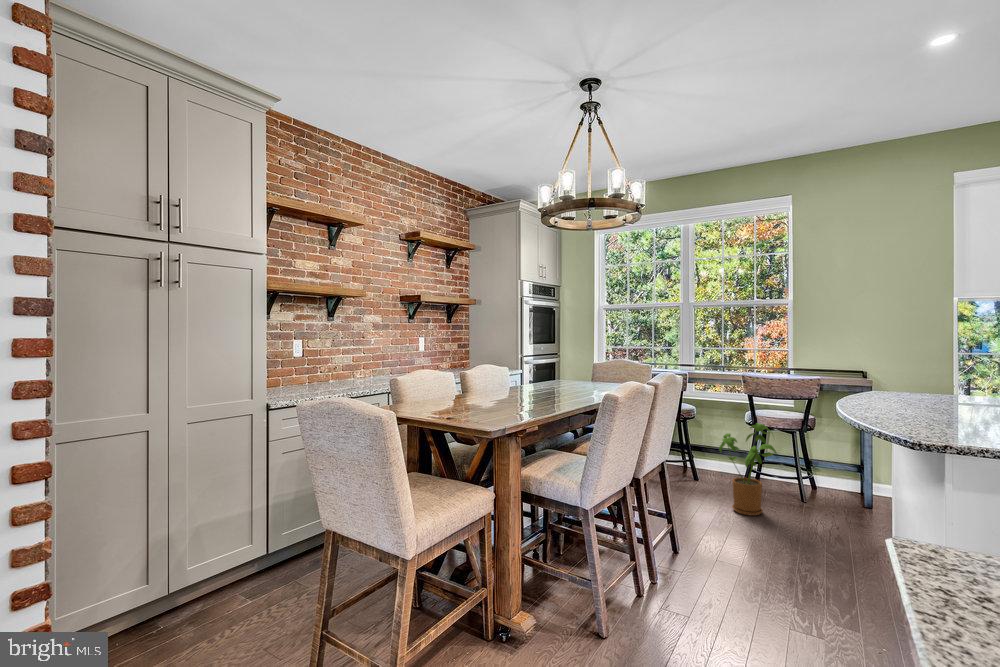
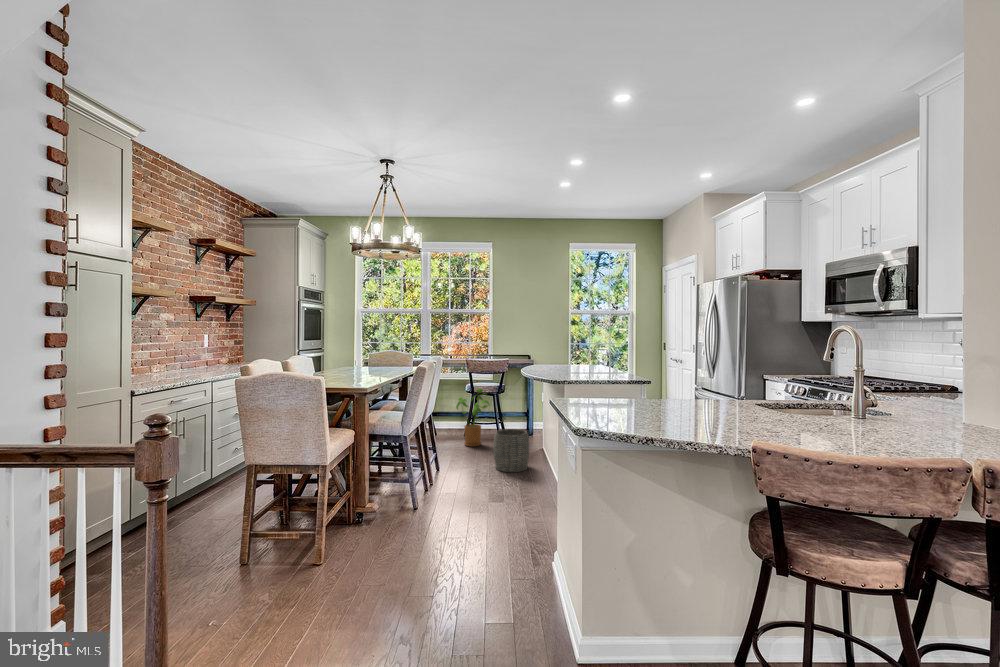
woven basket: none [772,508,850,600] -> present [493,429,529,472]

